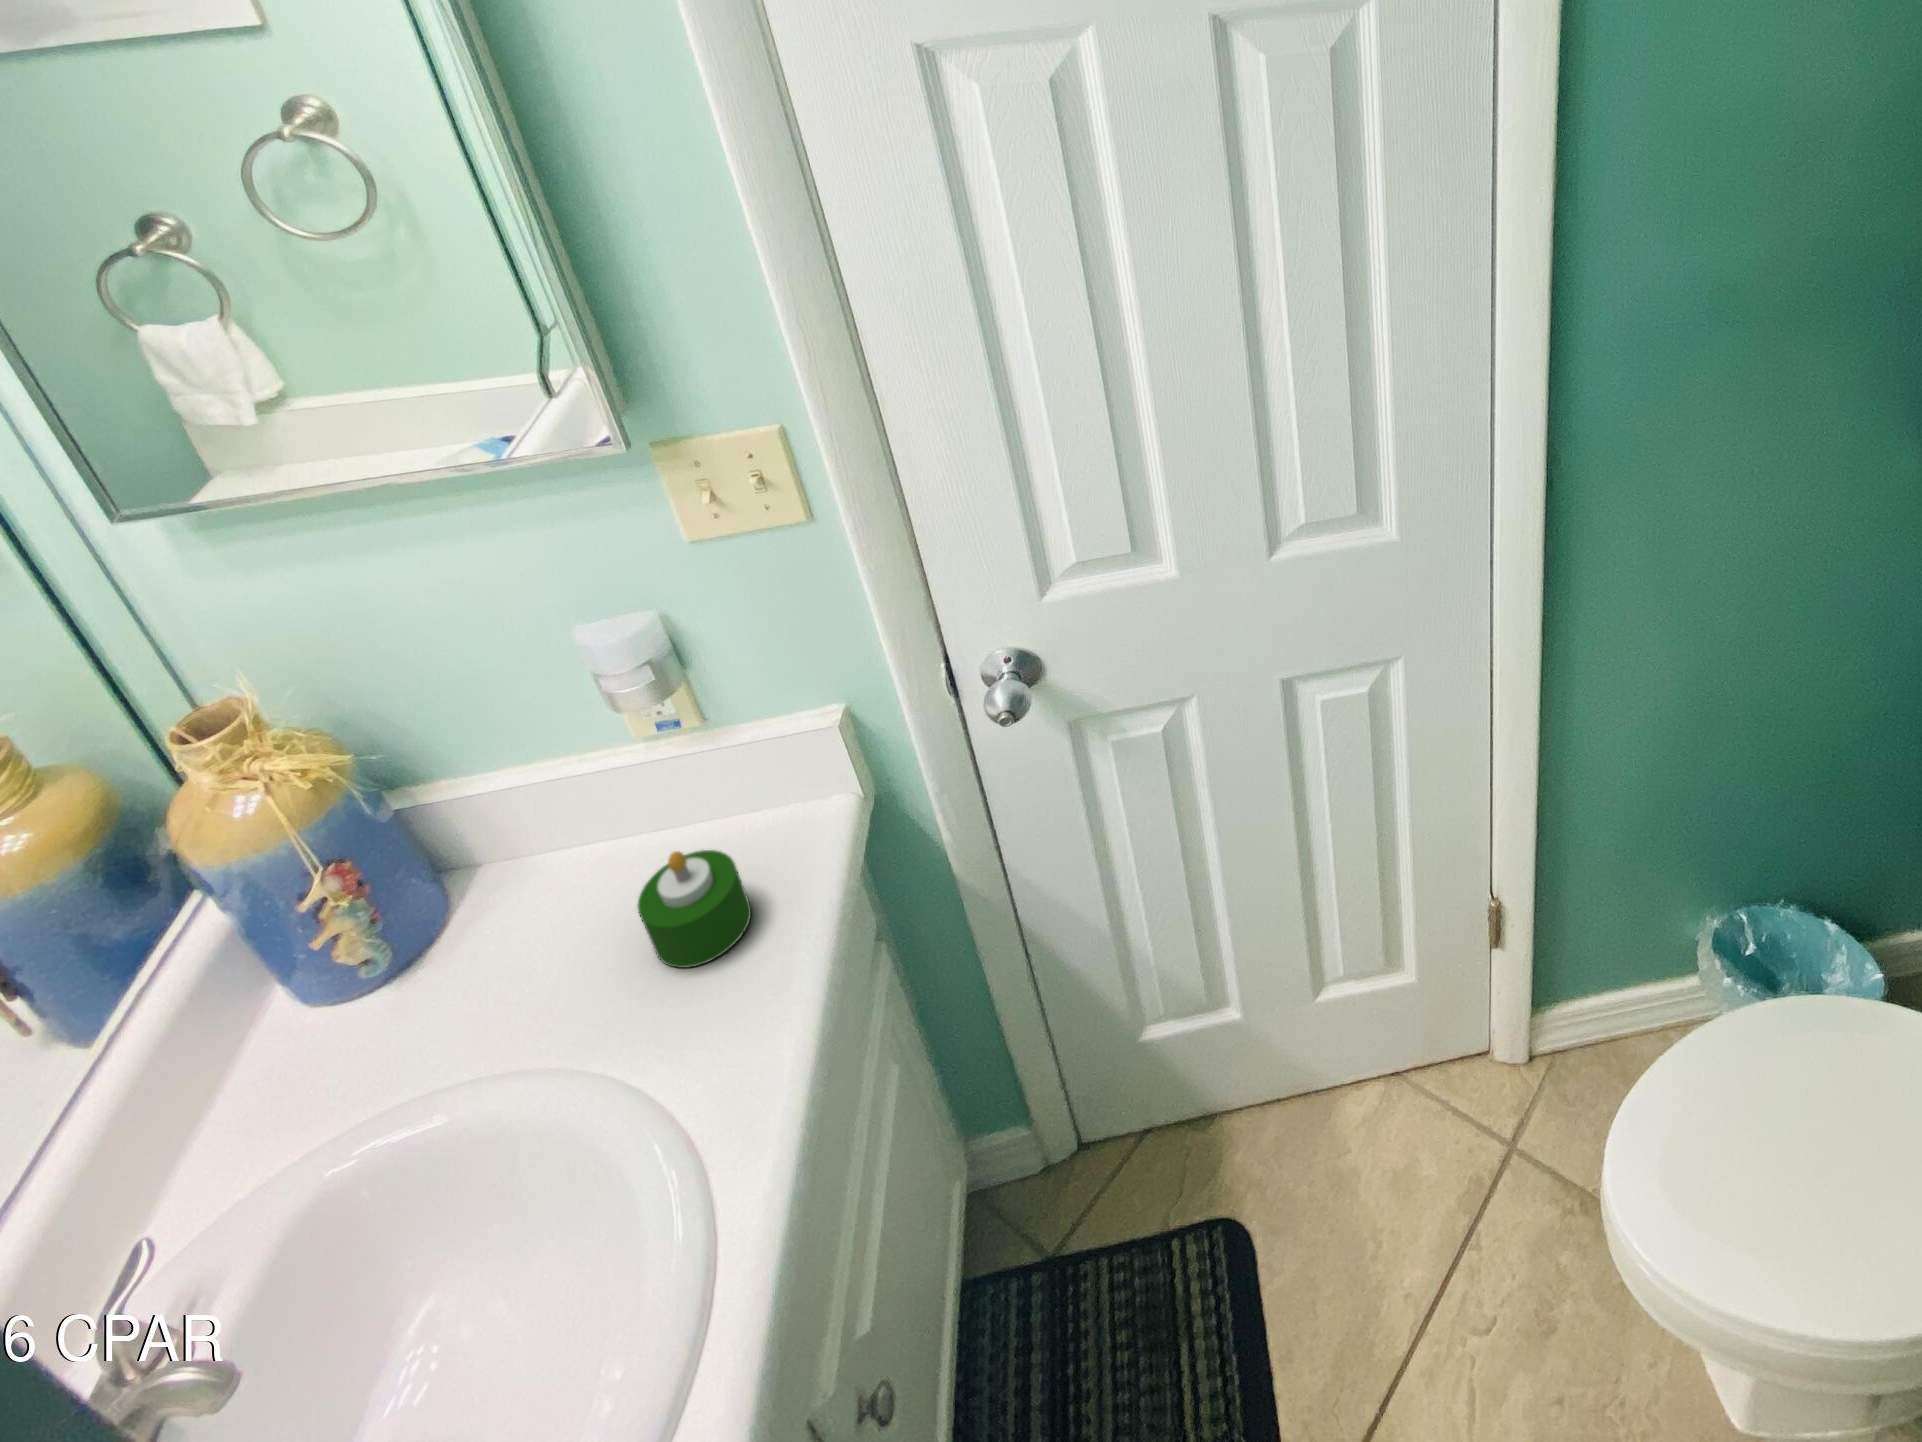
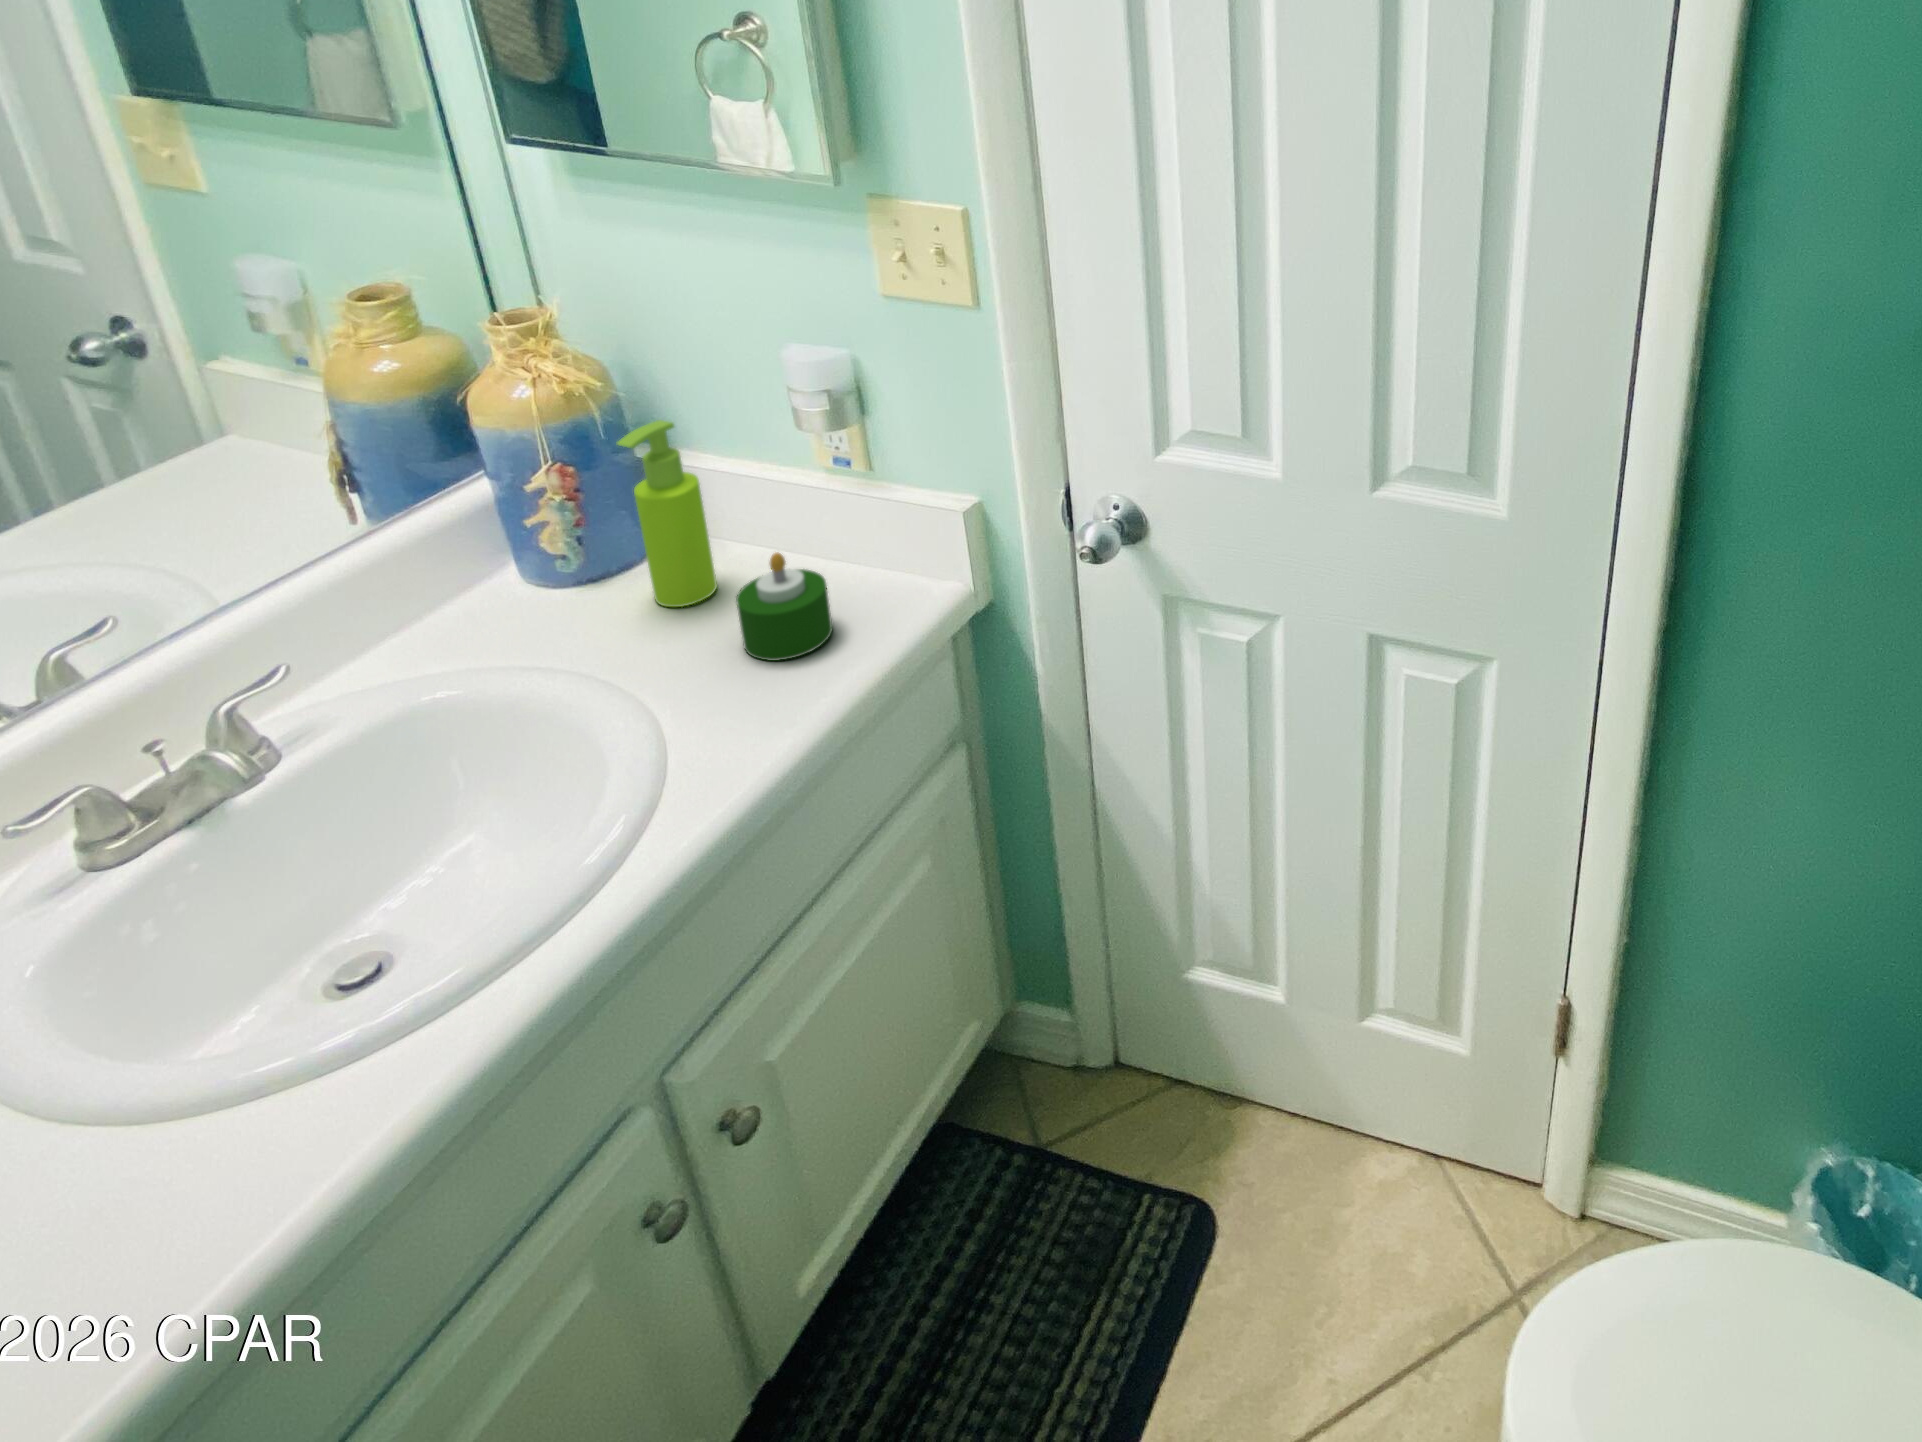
soap dispenser: none [431,764,574,960] -> present [617,420,717,607]

